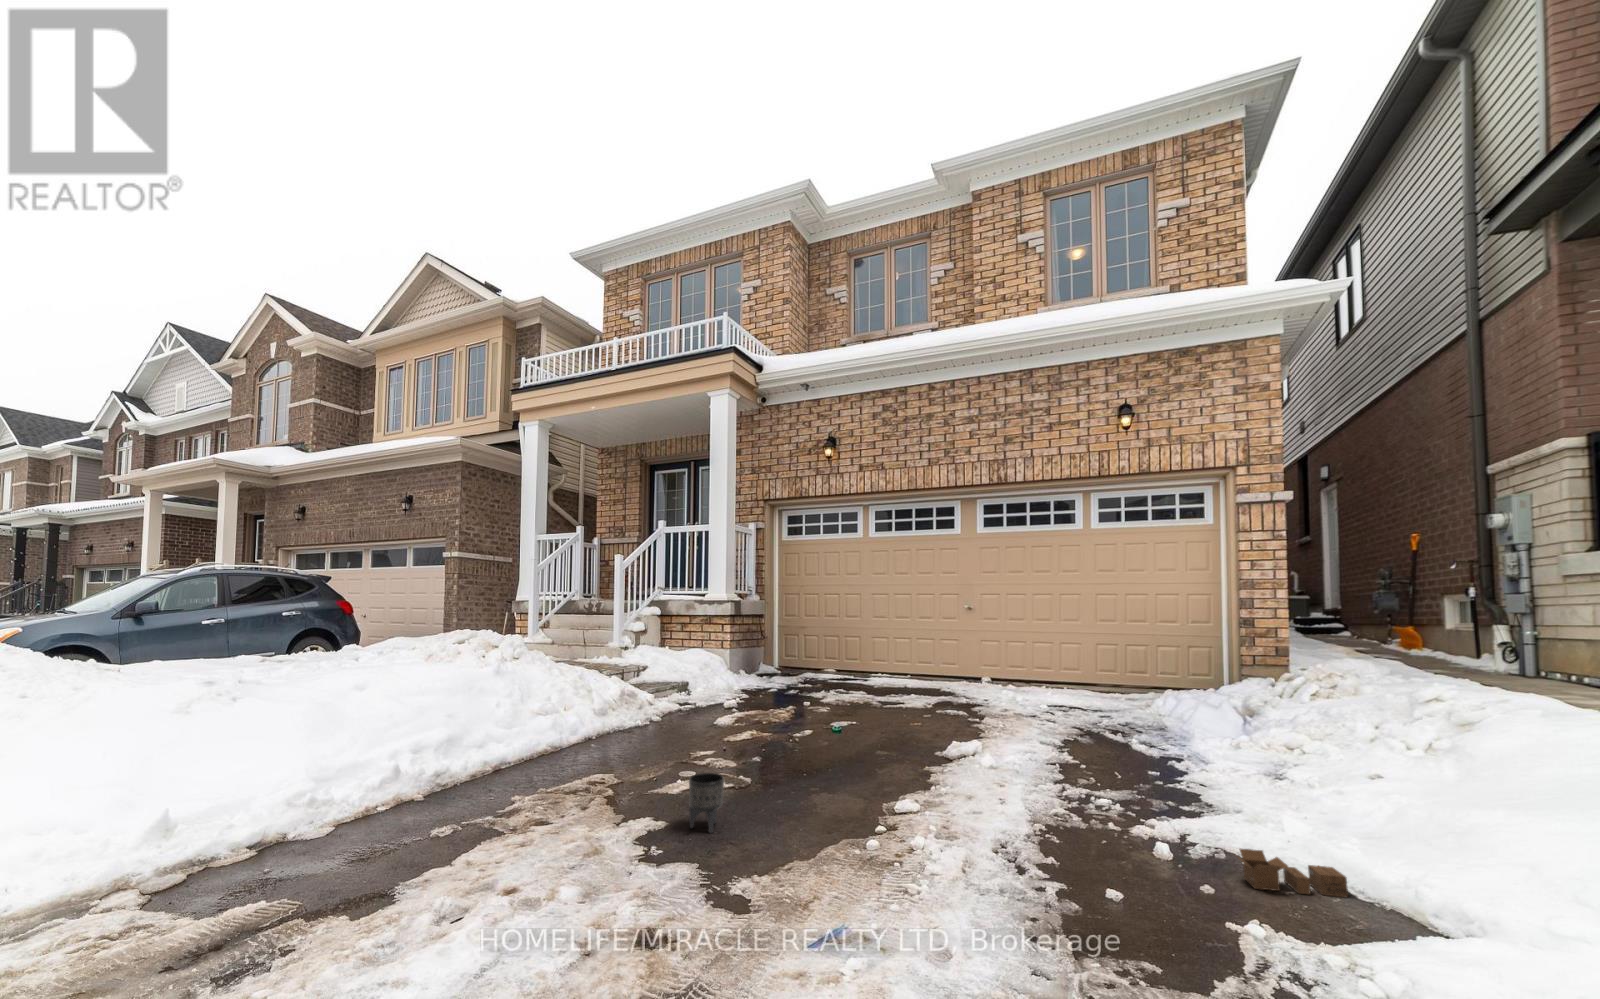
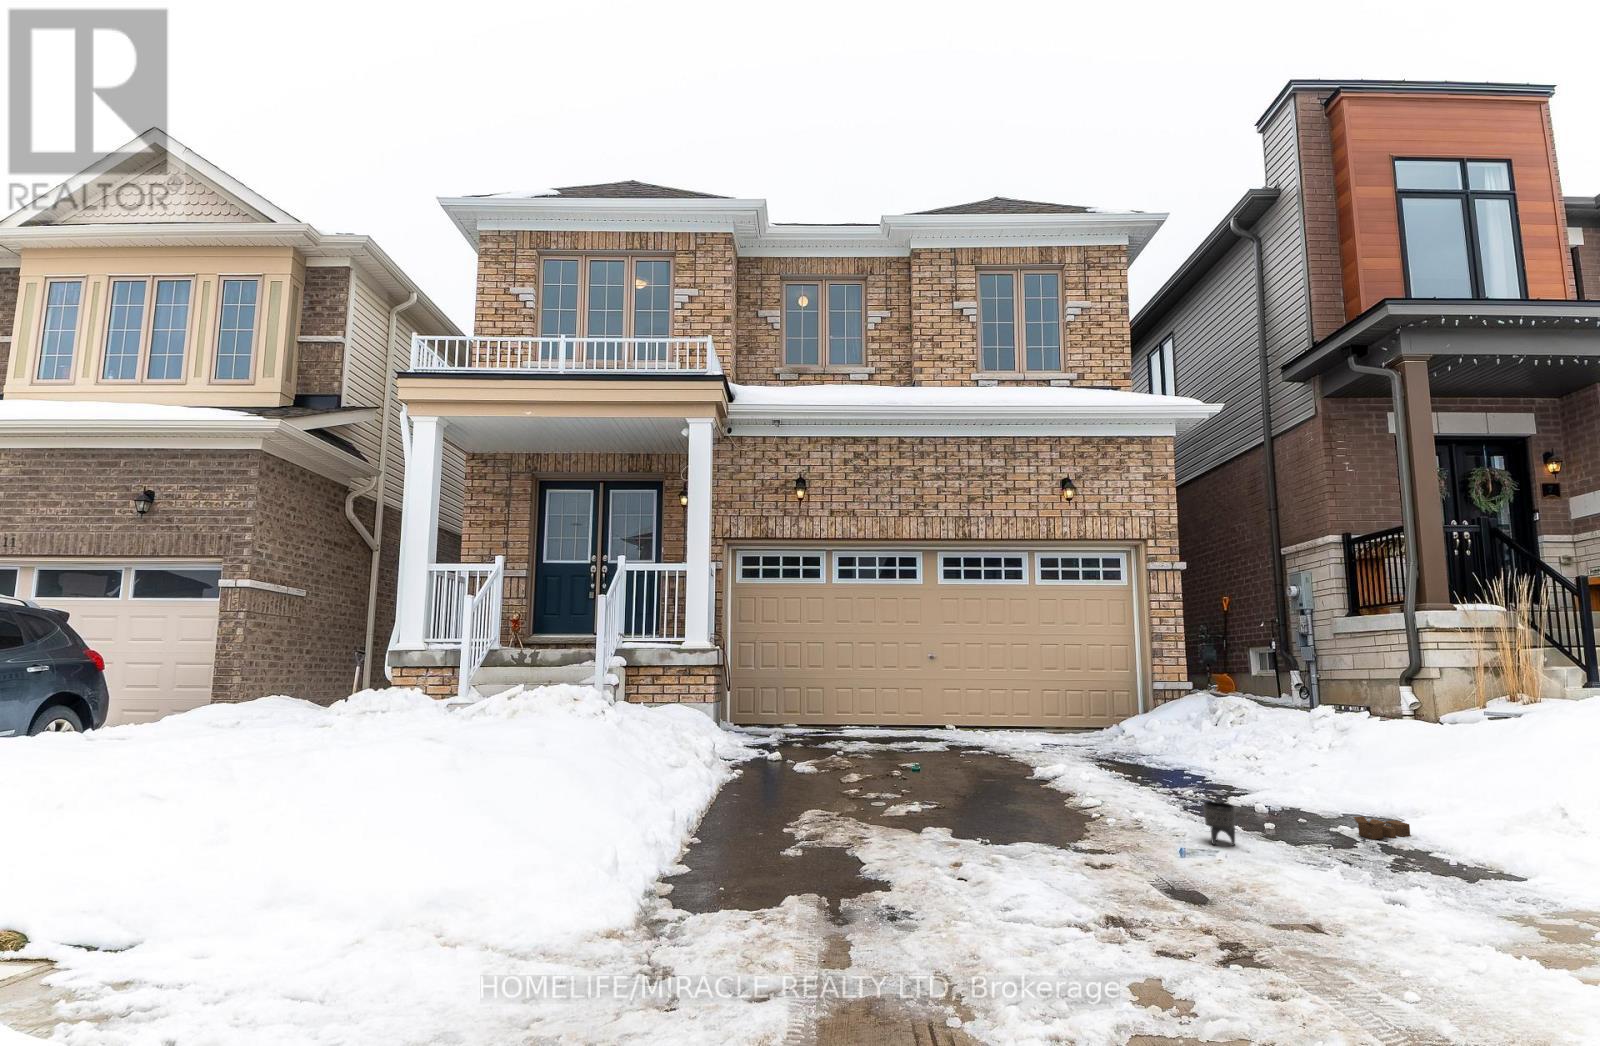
planter: present [689,773,724,833] -> present [1204,801,1235,846]

